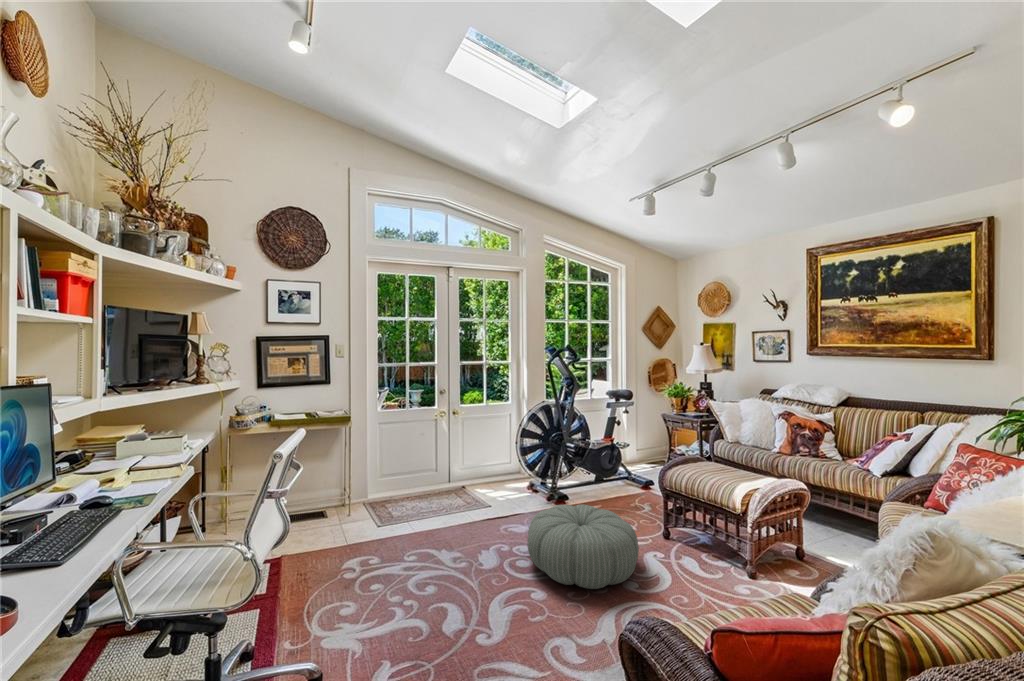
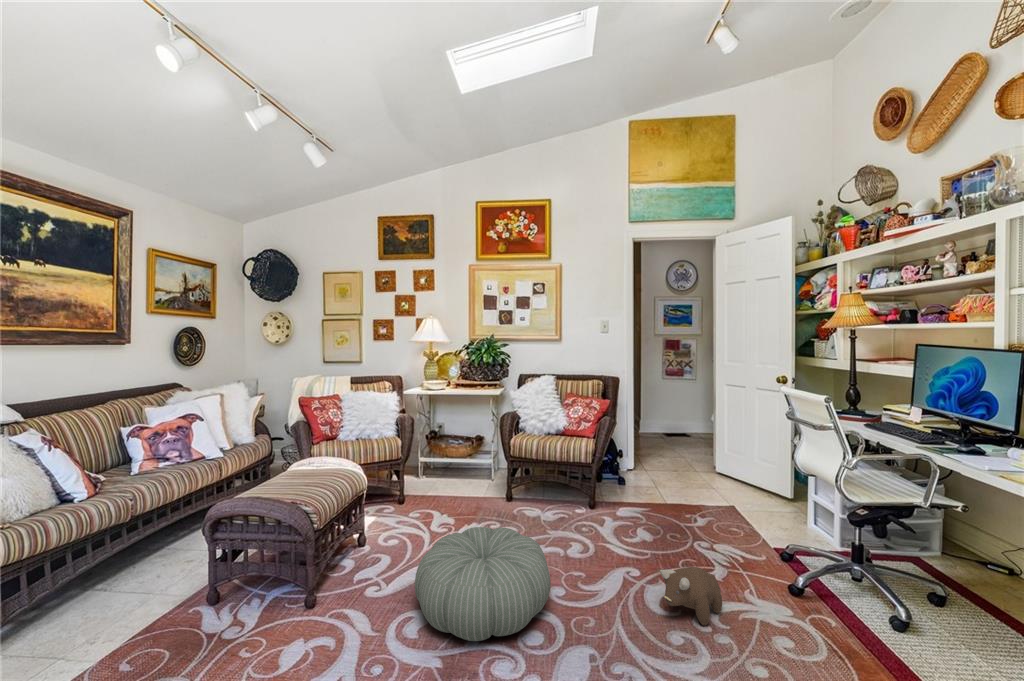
plush toy: none [384,552,444,631] -> present [660,567,722,625]

